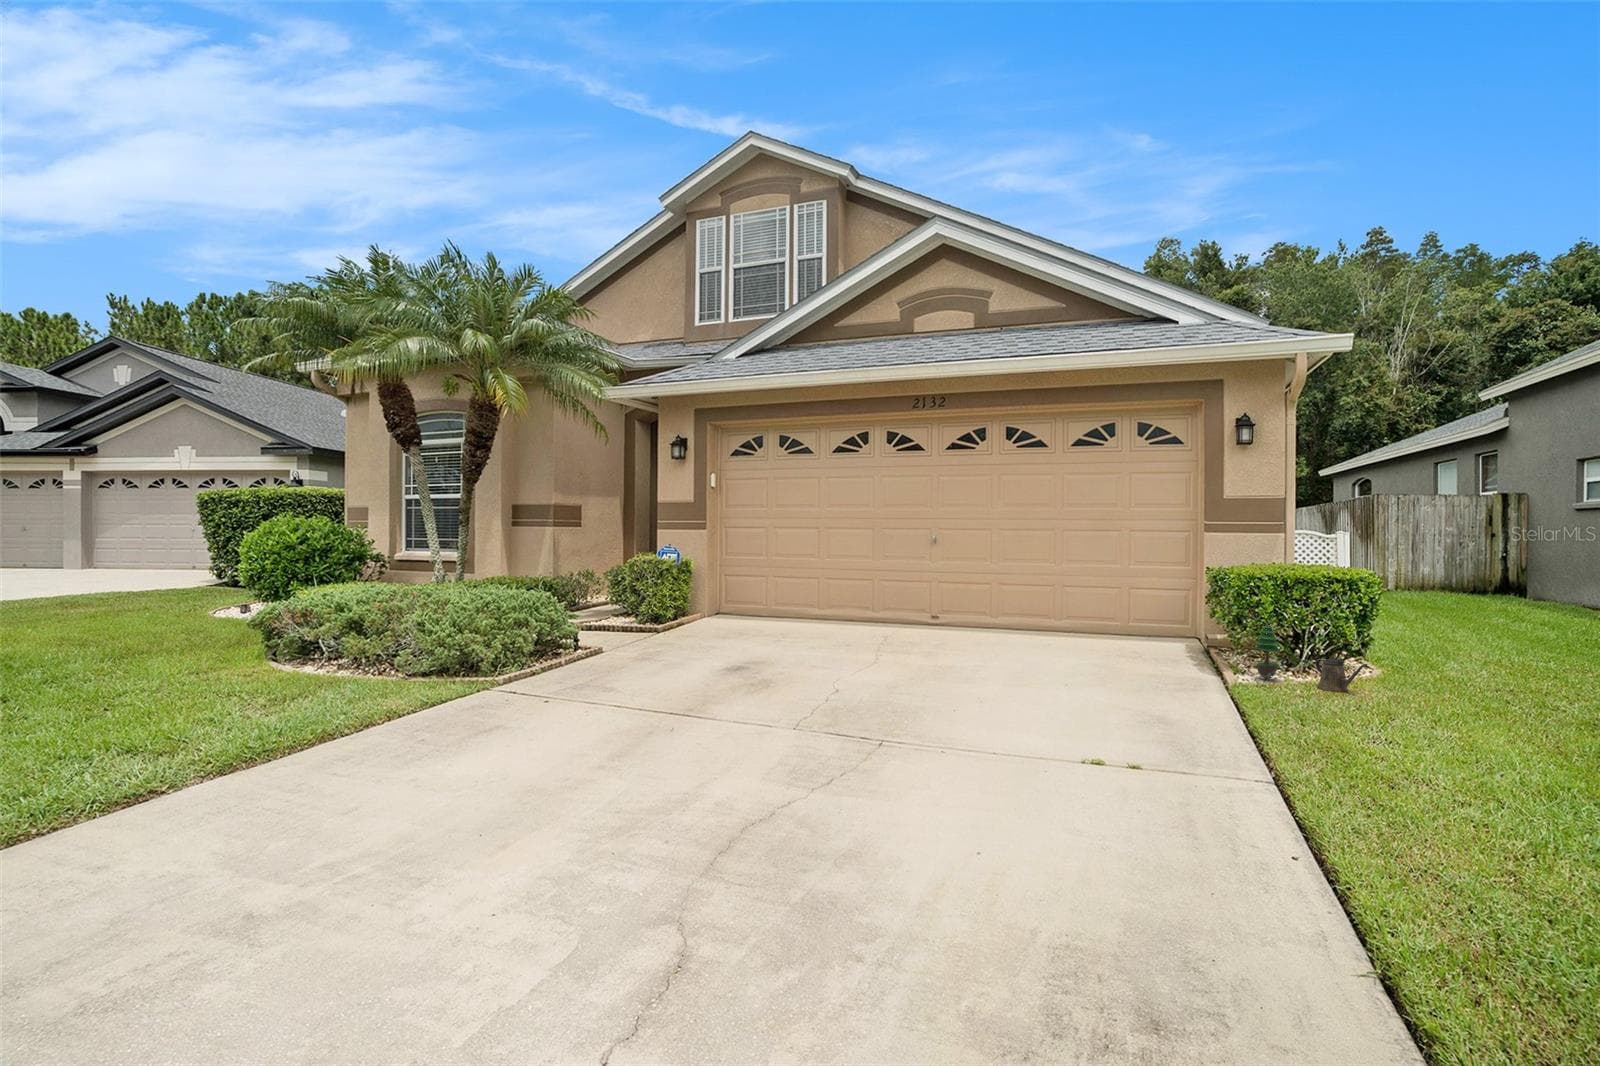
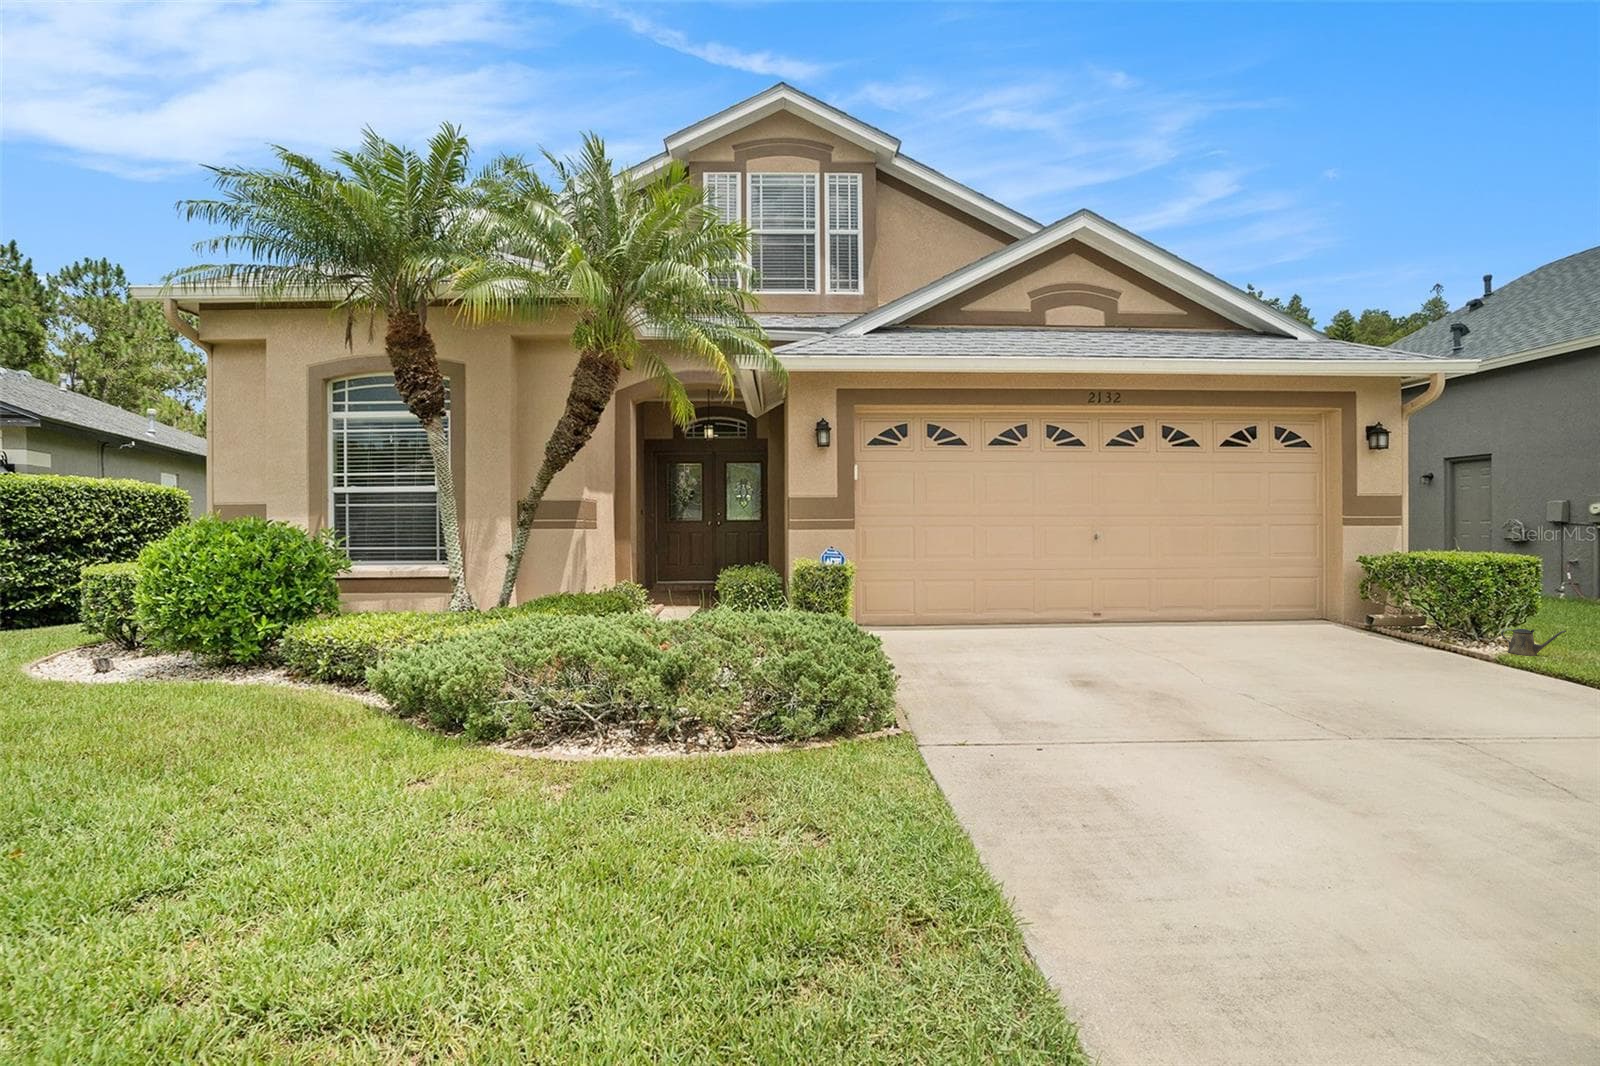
potted tree: present [1255,625,1280,679] -> none [1453,596,1478,650]

